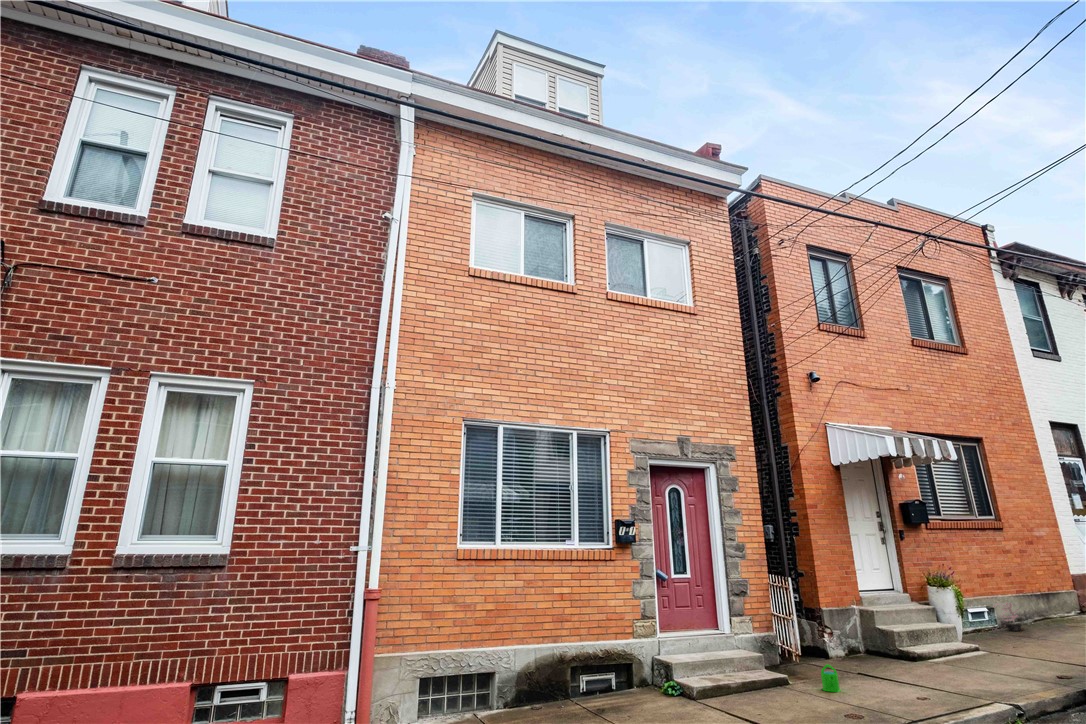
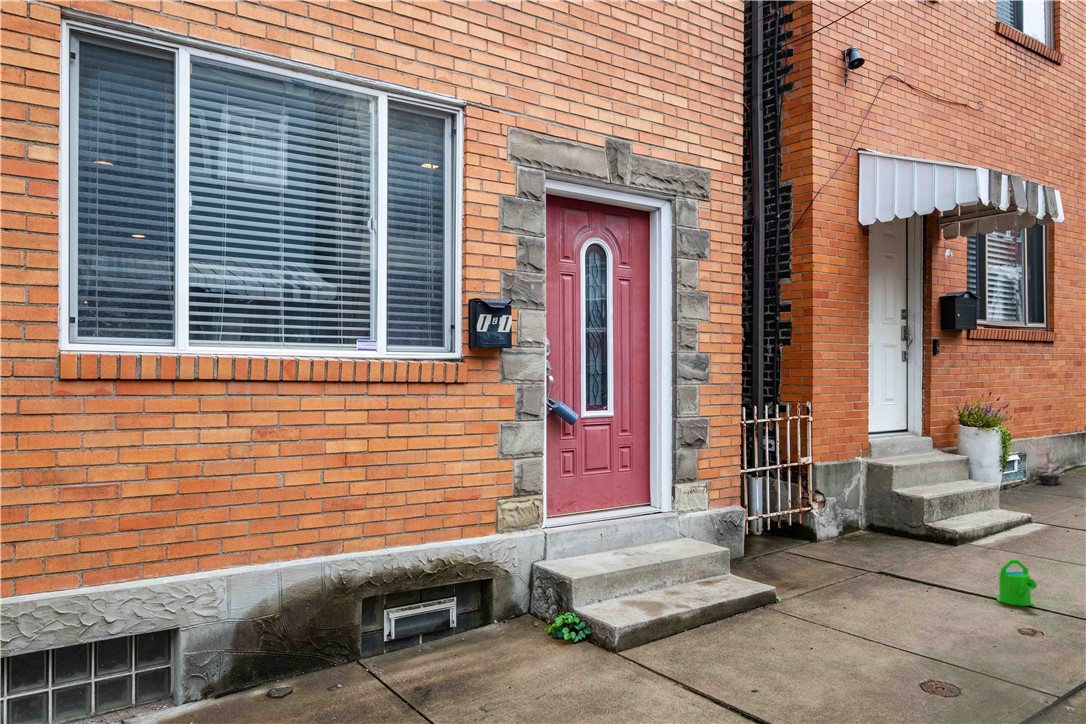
watering can: present [821,664,841,692] -> present [997,559,1037,606]

